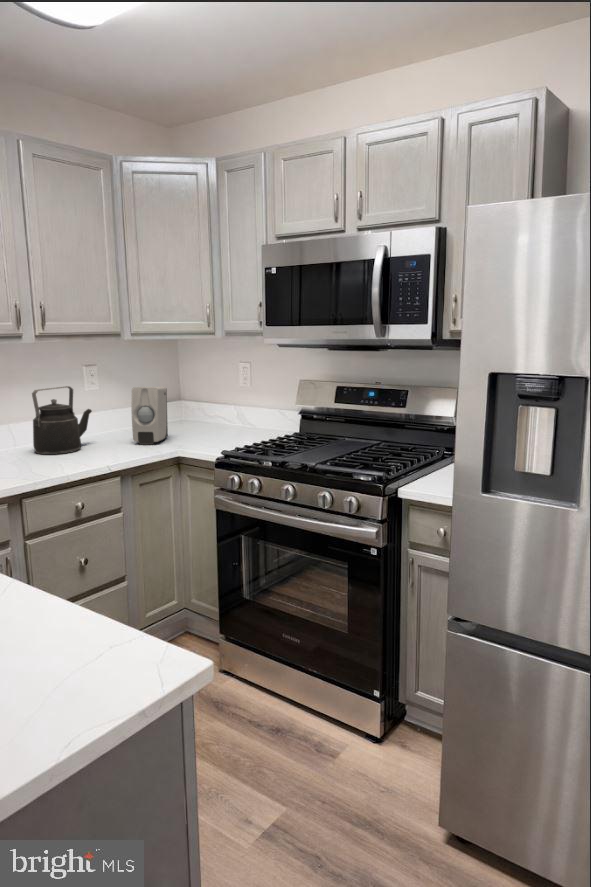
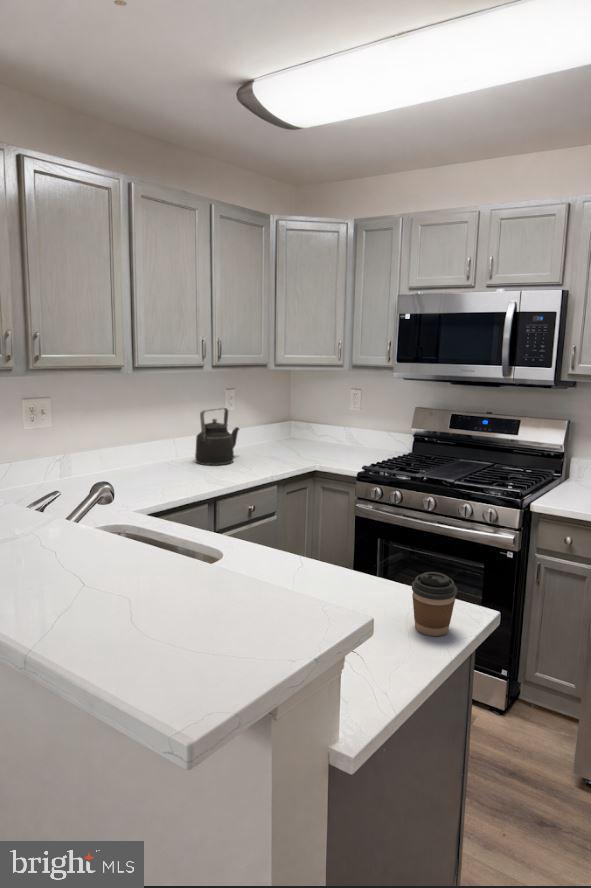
soap dispenser: present [131,387,168,445] -> none [274,409,300,459]
coffee cup: none [57,599,126,695] -> present [412,572,457,636]

